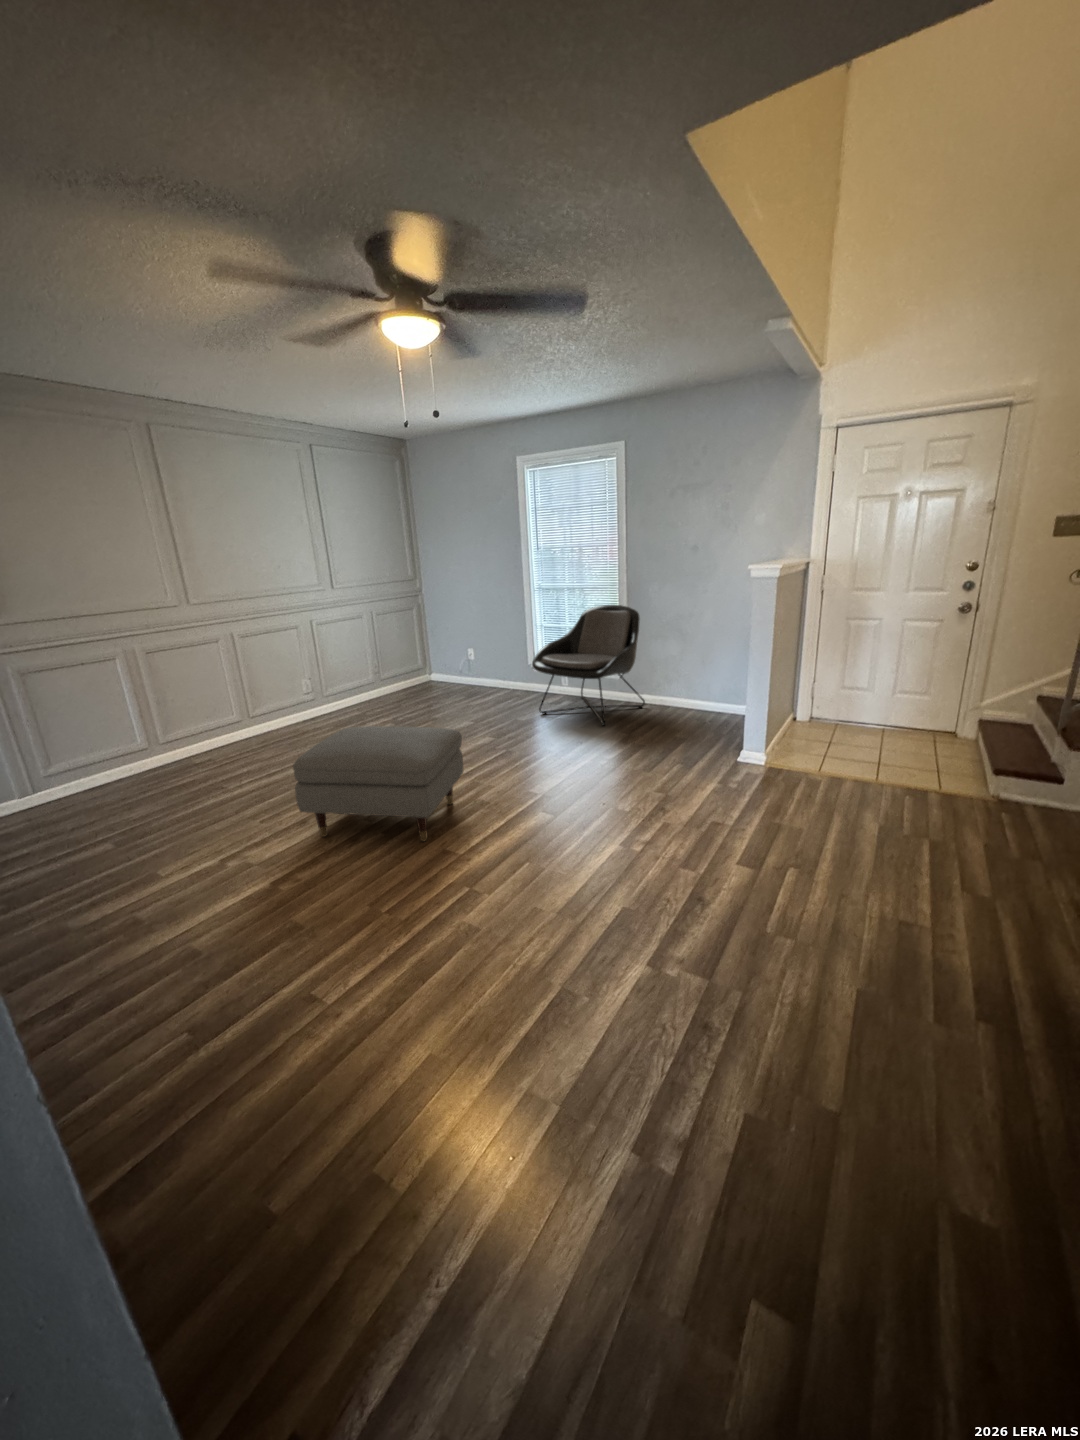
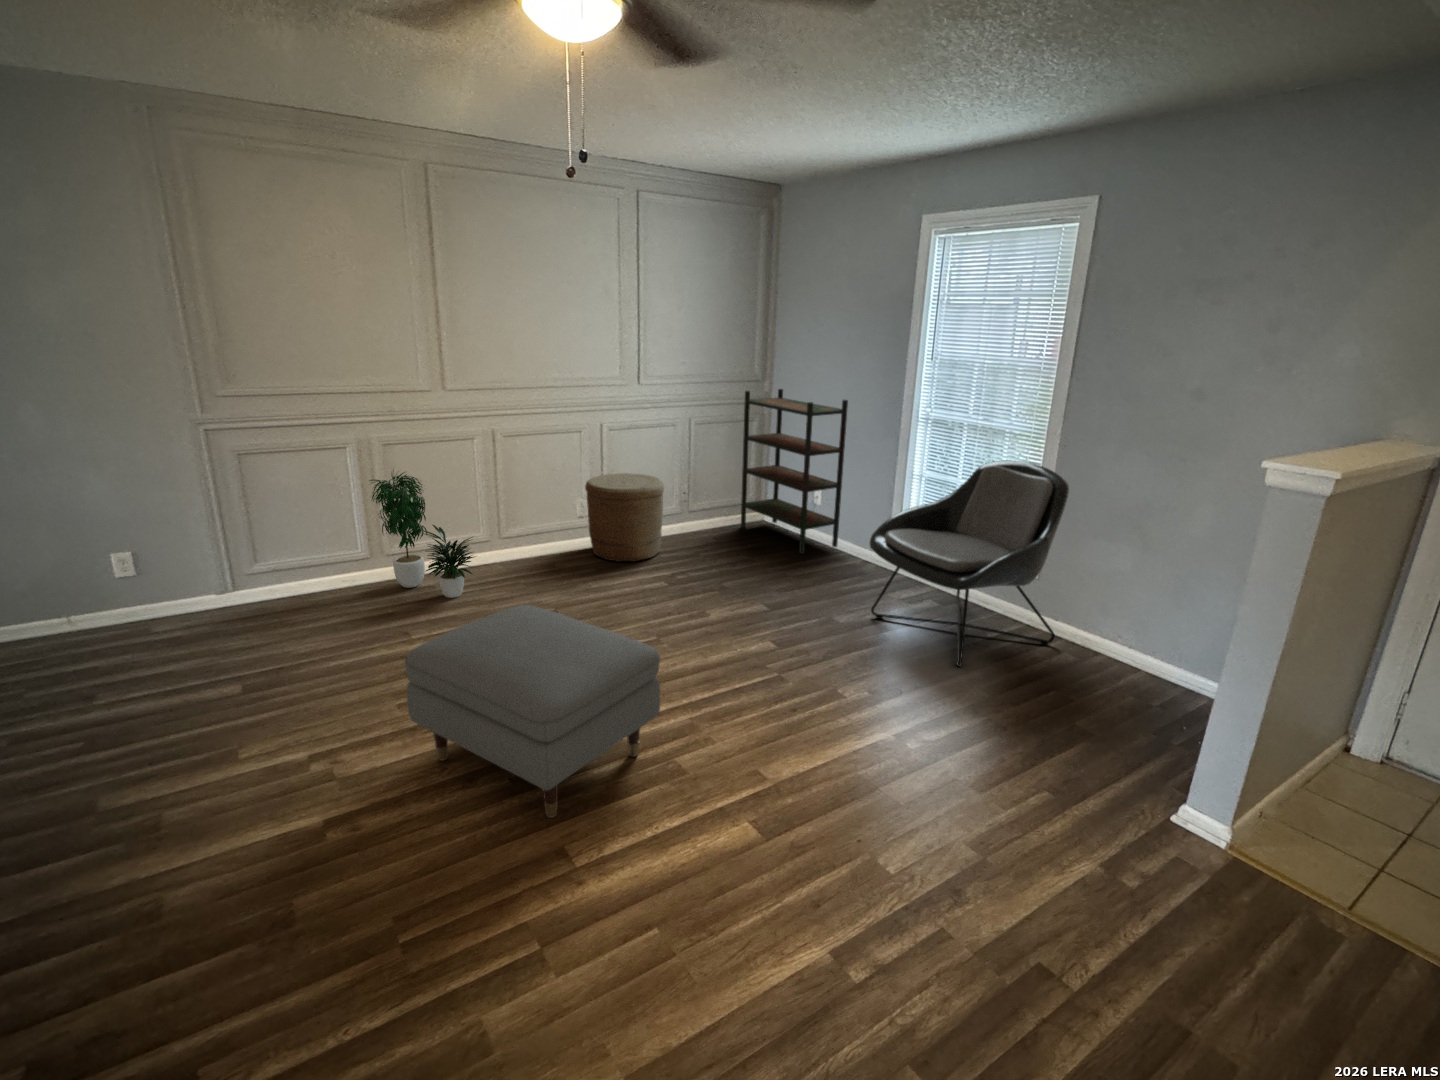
bookshelf: none [410,586,493,693] -> present [741,389,848,554]
basket: none [313,655,376,719] -> present [585,473,664,562]
potted plant: none [150,667,256,762] -> present [370,472,475,598]

